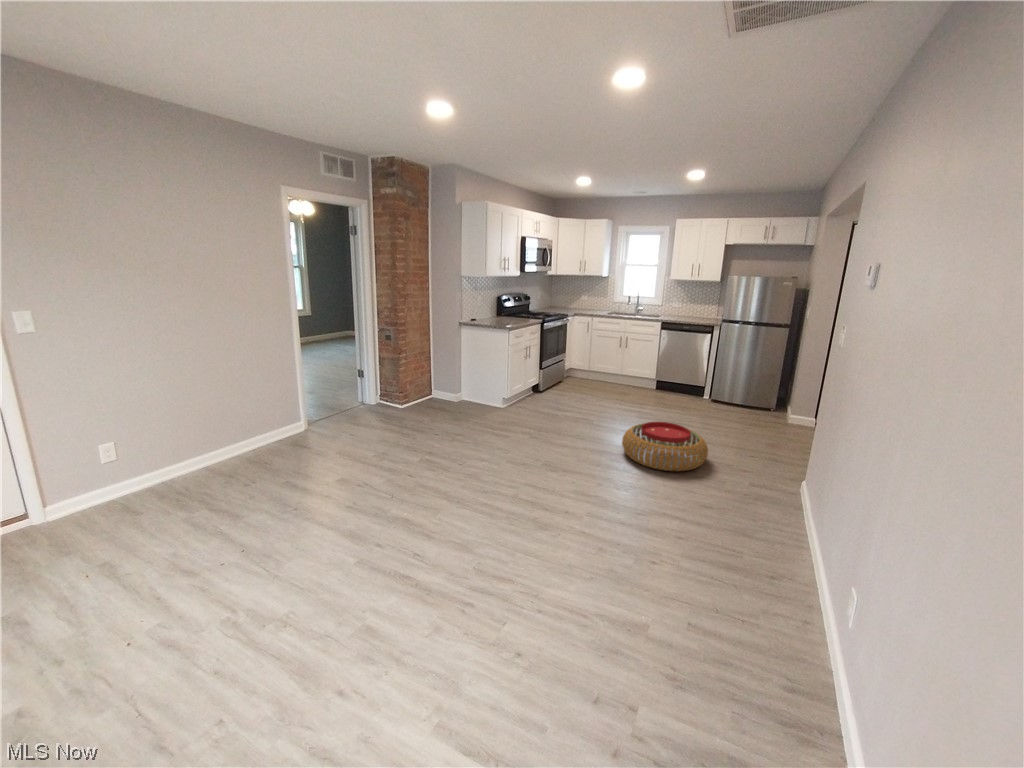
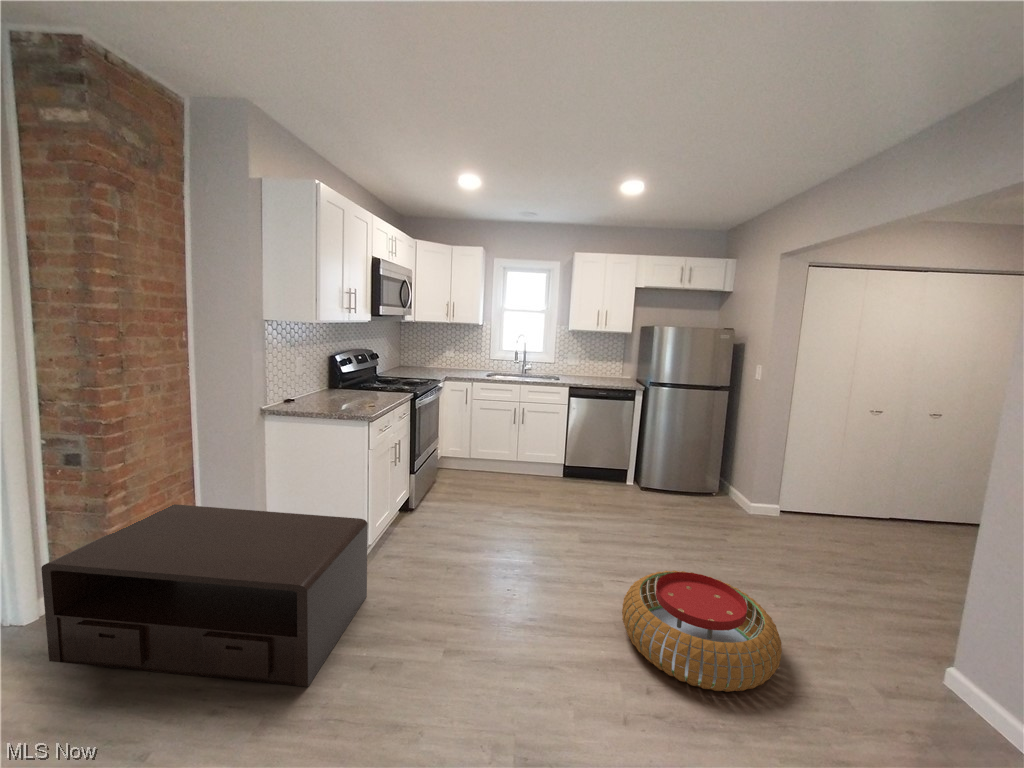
coffee table: none [381,365,504,435] -> present [41,504,368,687]

